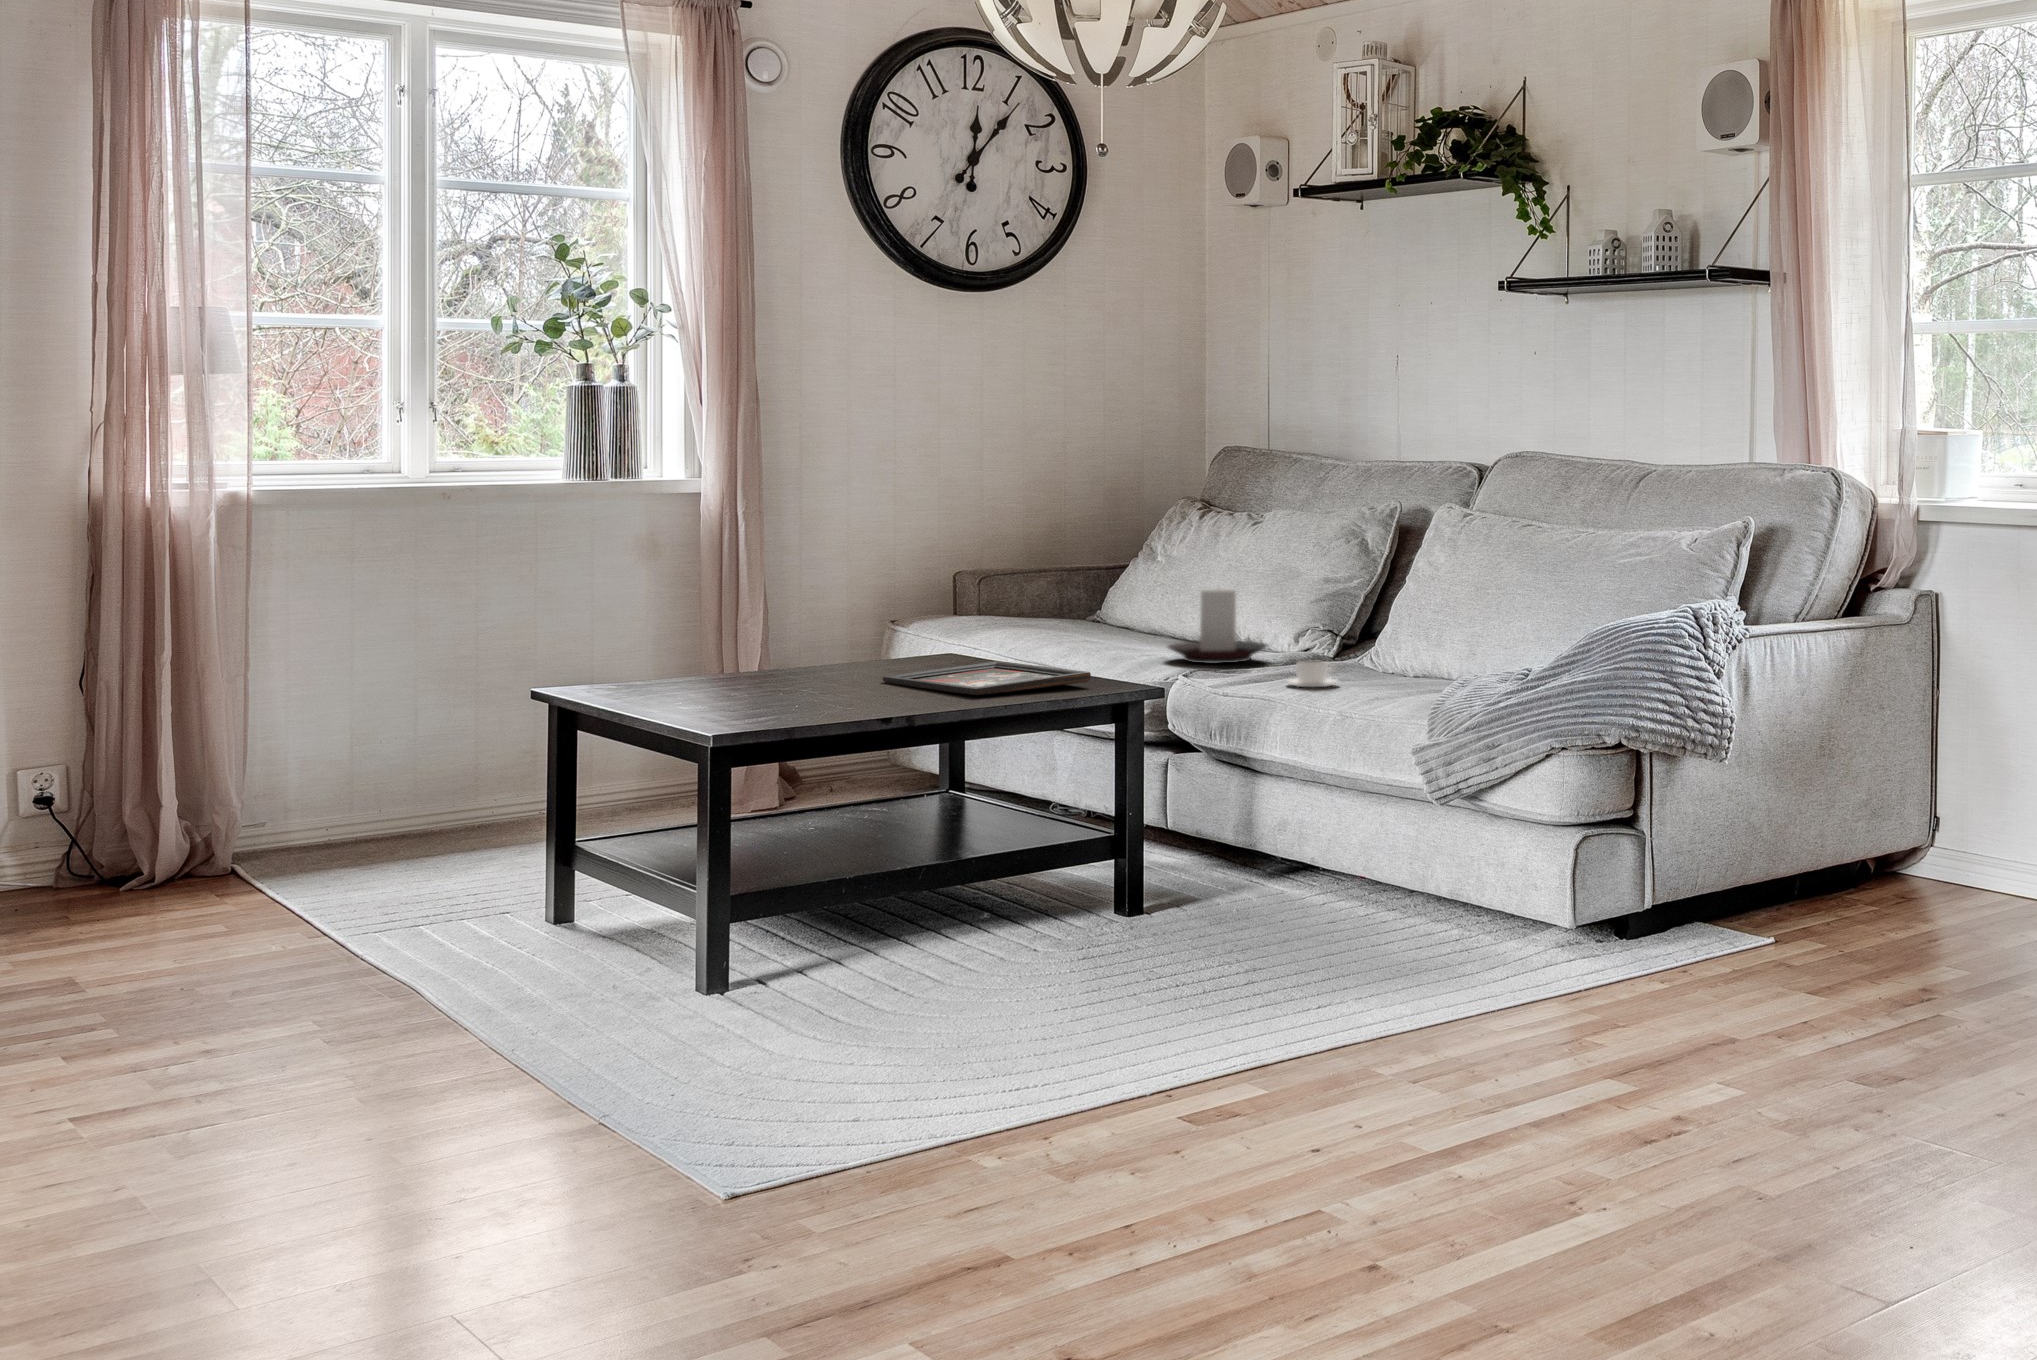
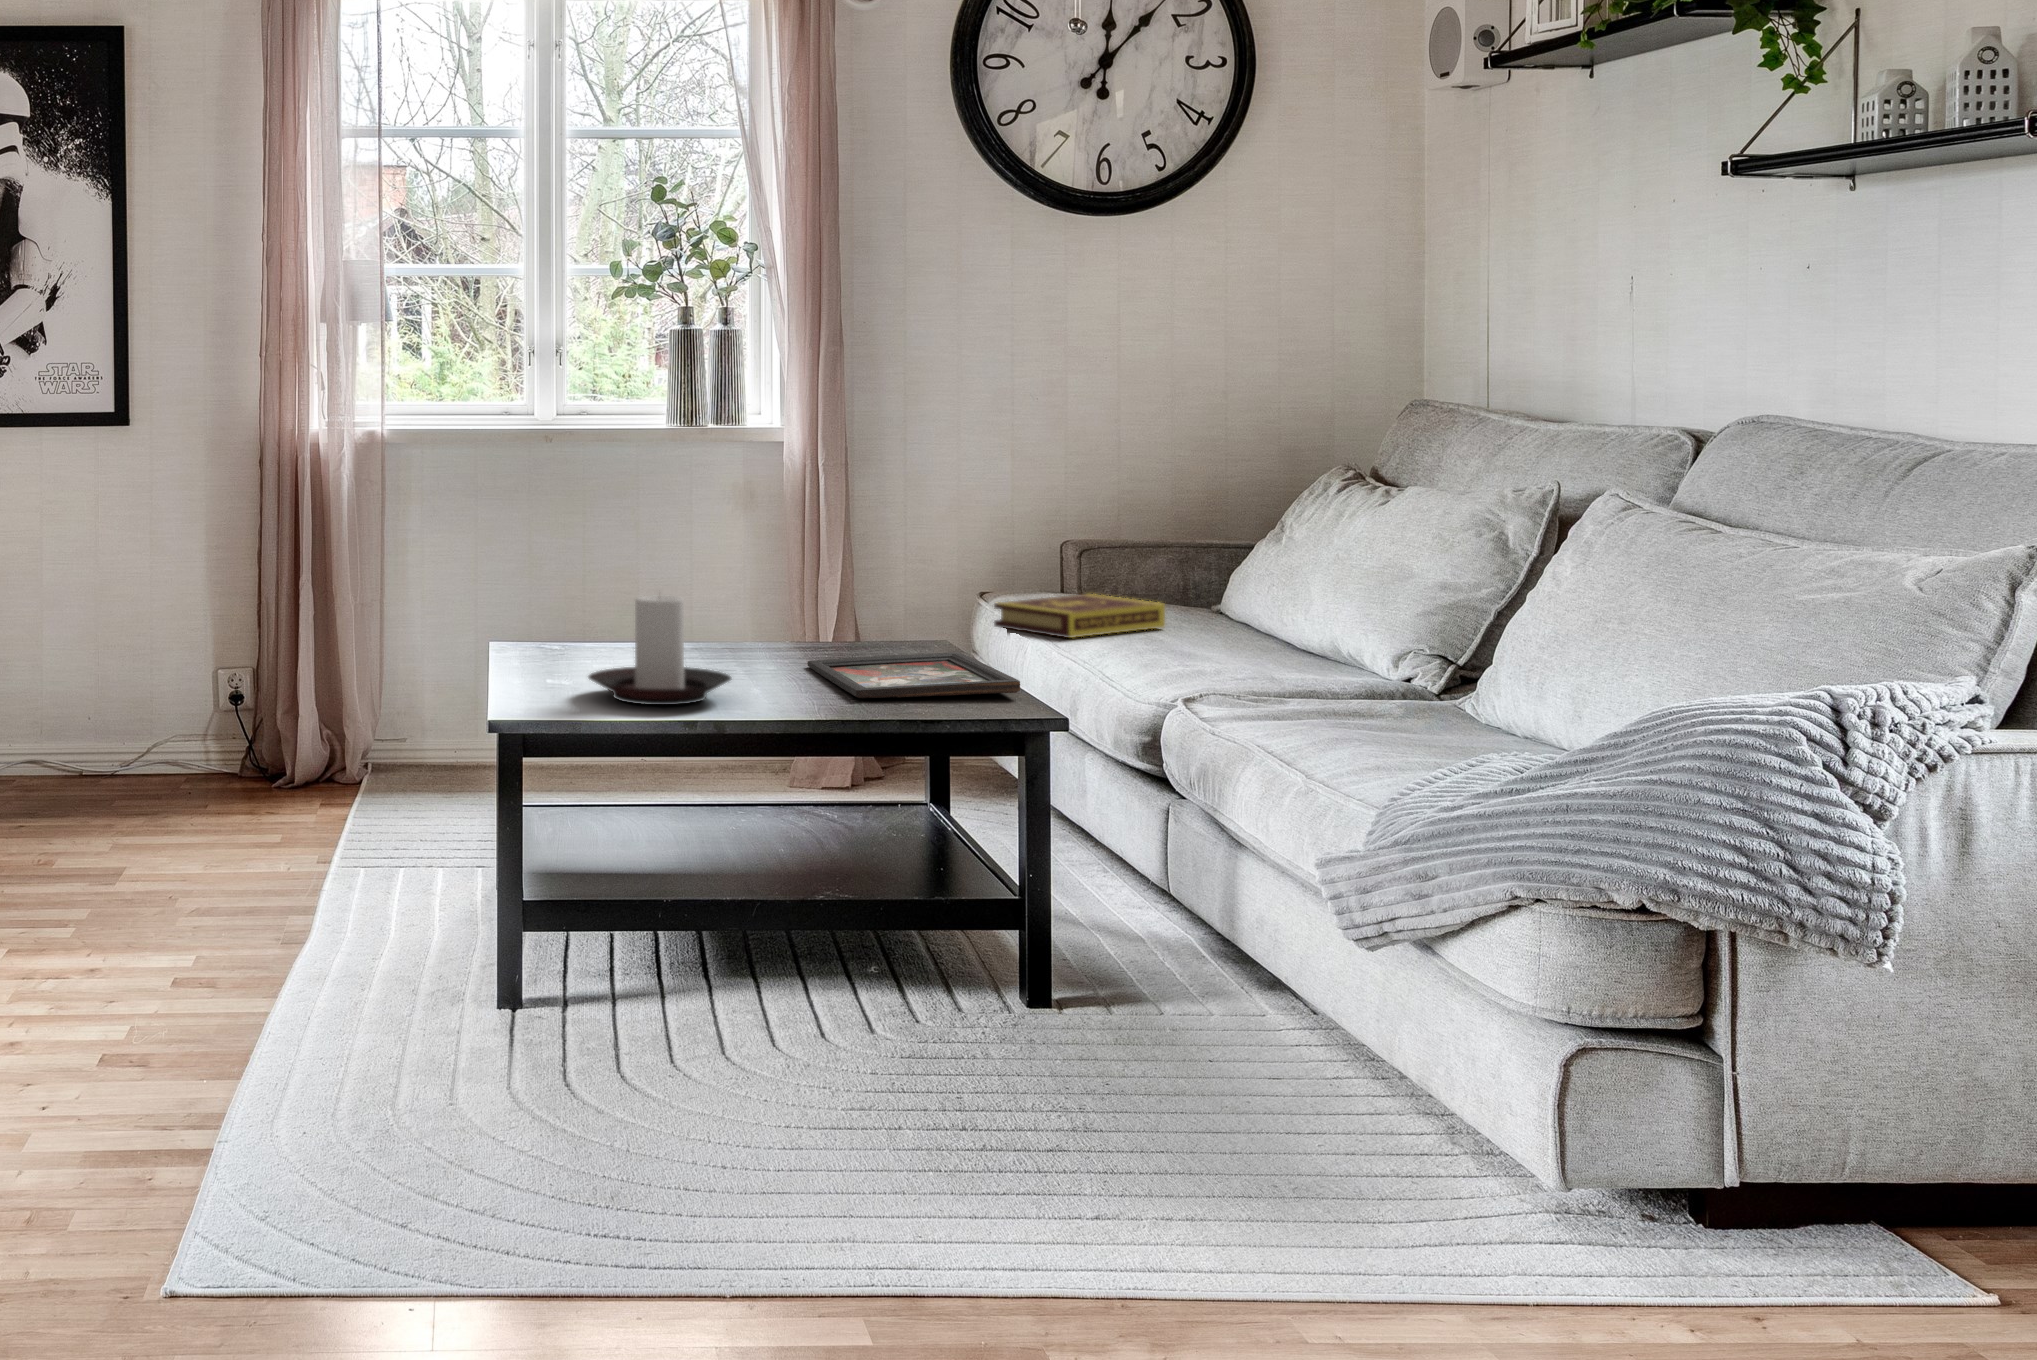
candle holder: present [1168,588,1268,664] -> present [589,595,731,705]
book: none [965,618,1096,651] -> present [994,594,1165,638]
coffee cup: present [1288,661,1337,687] -> none [1277,693,1355,733]

